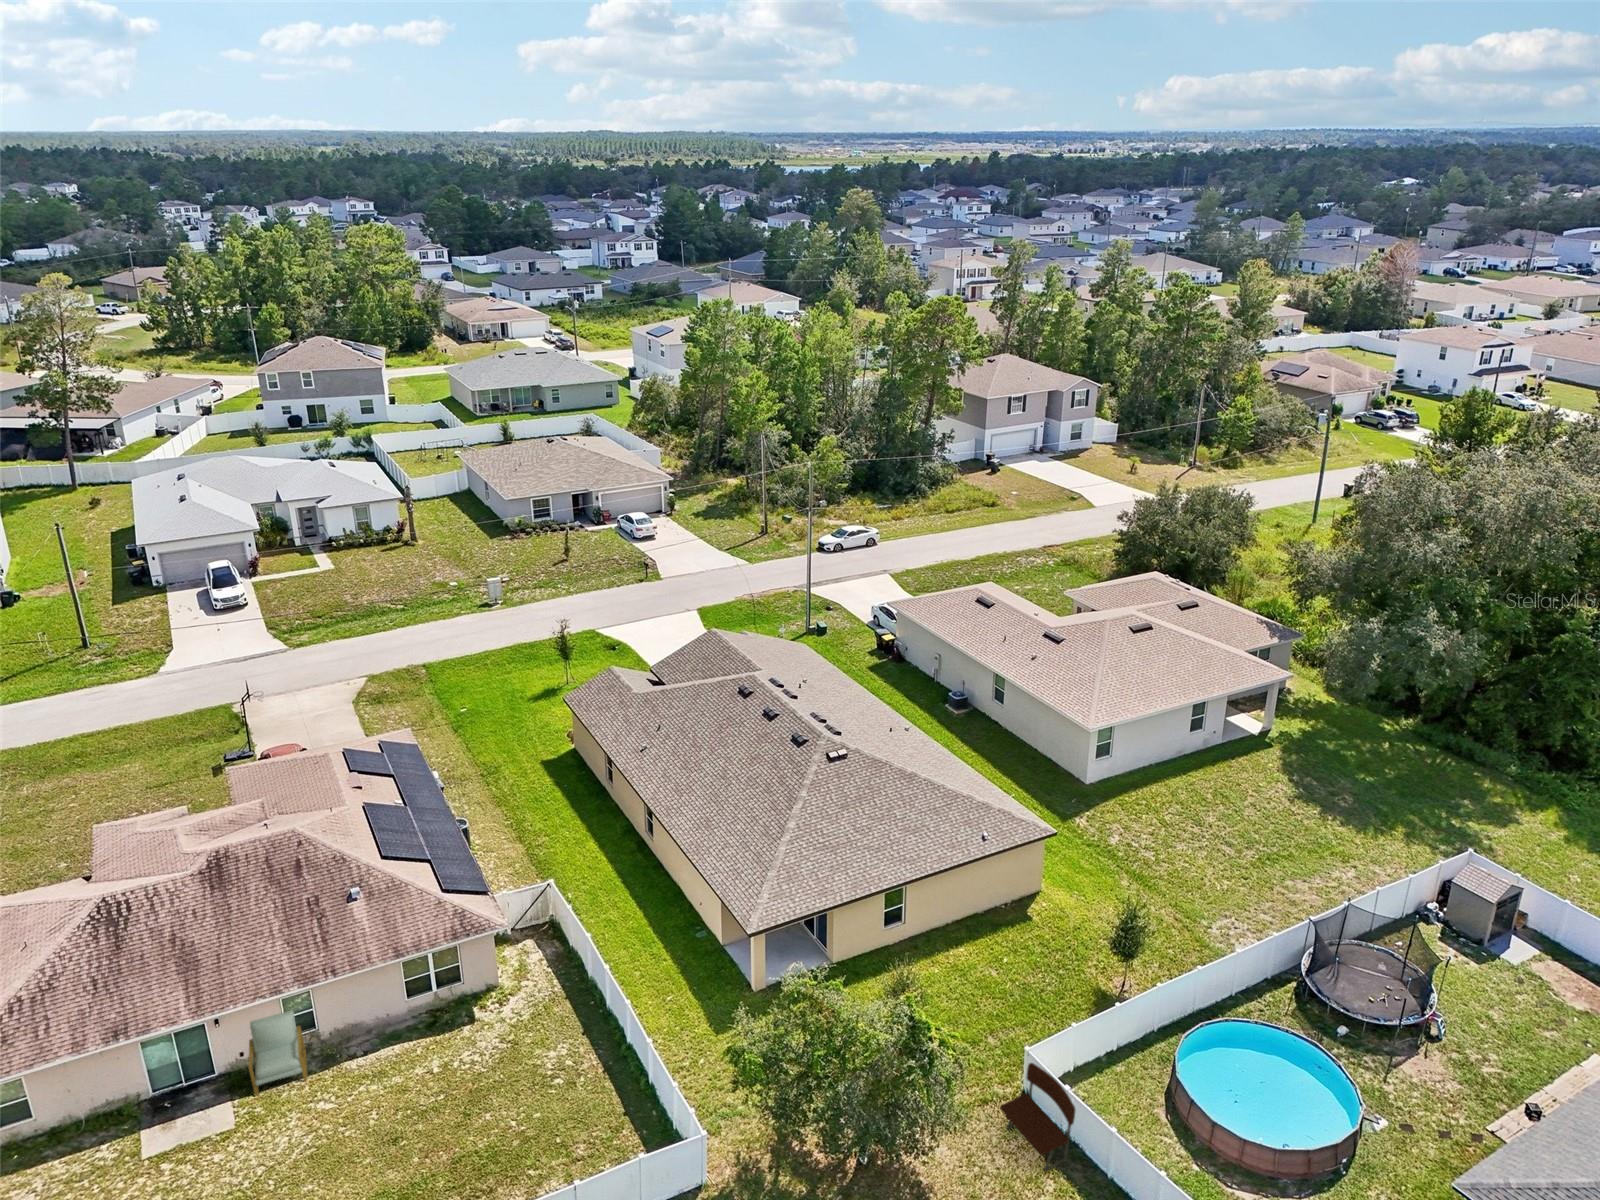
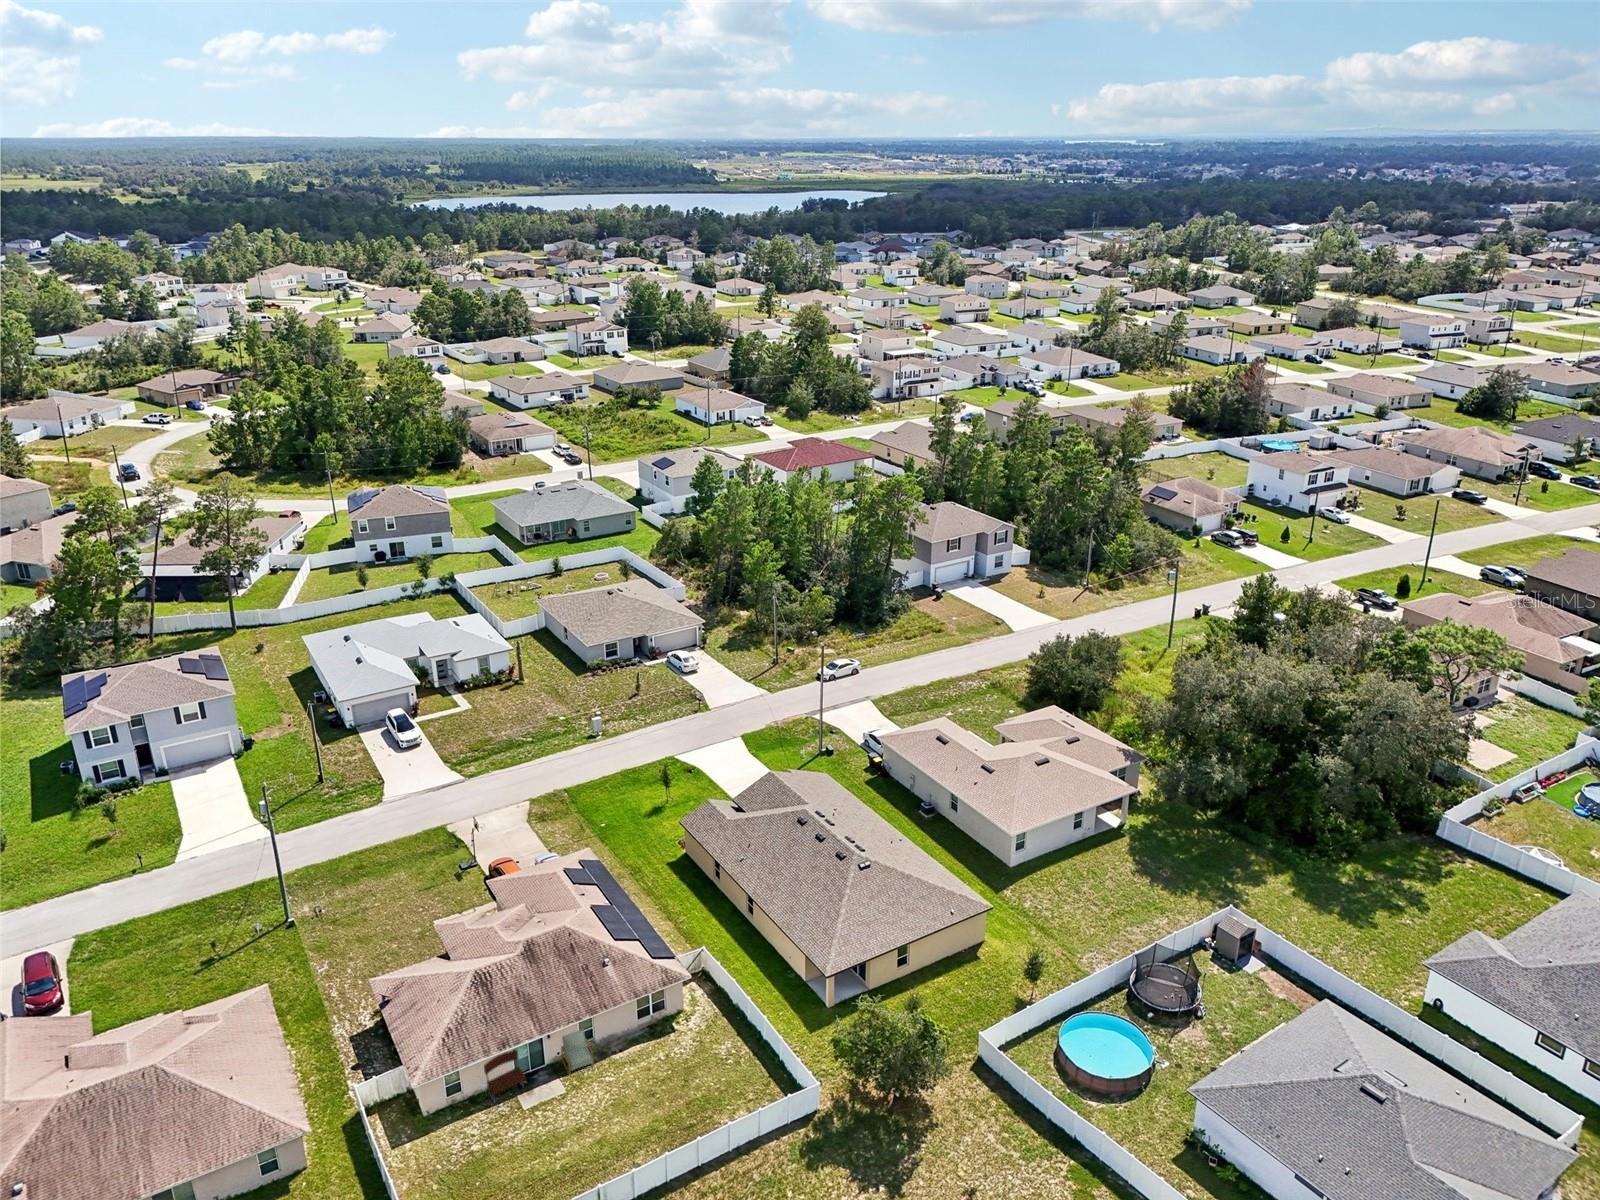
bench: present [1000,1063,1075,1171] -> present [484,1050,526,1102]

